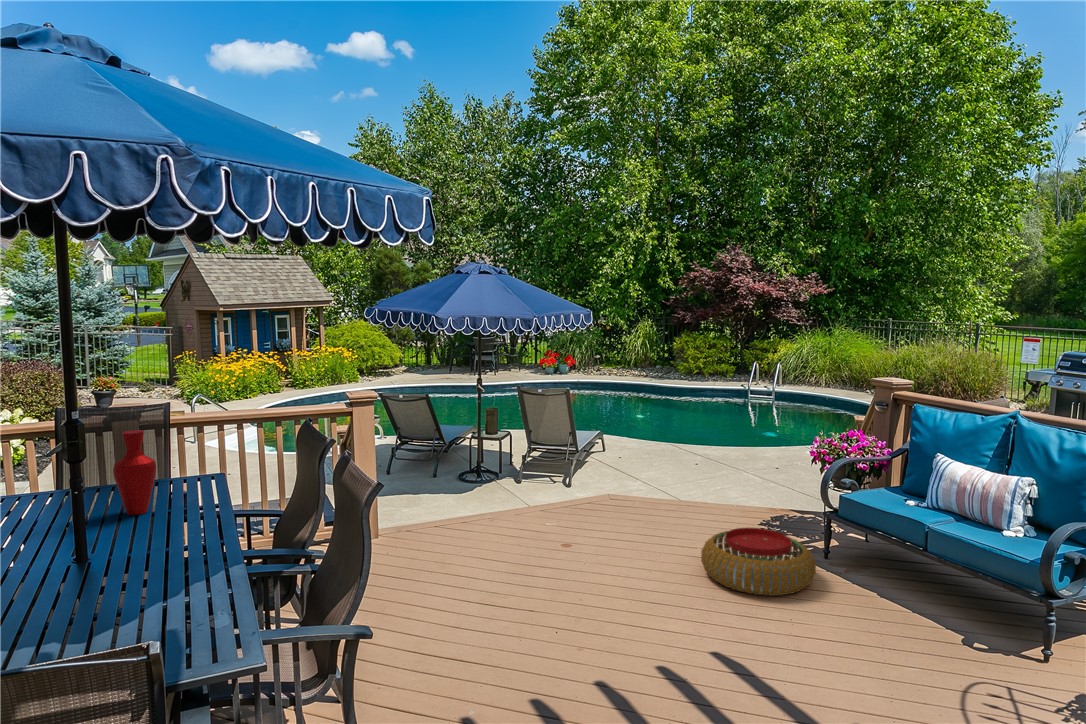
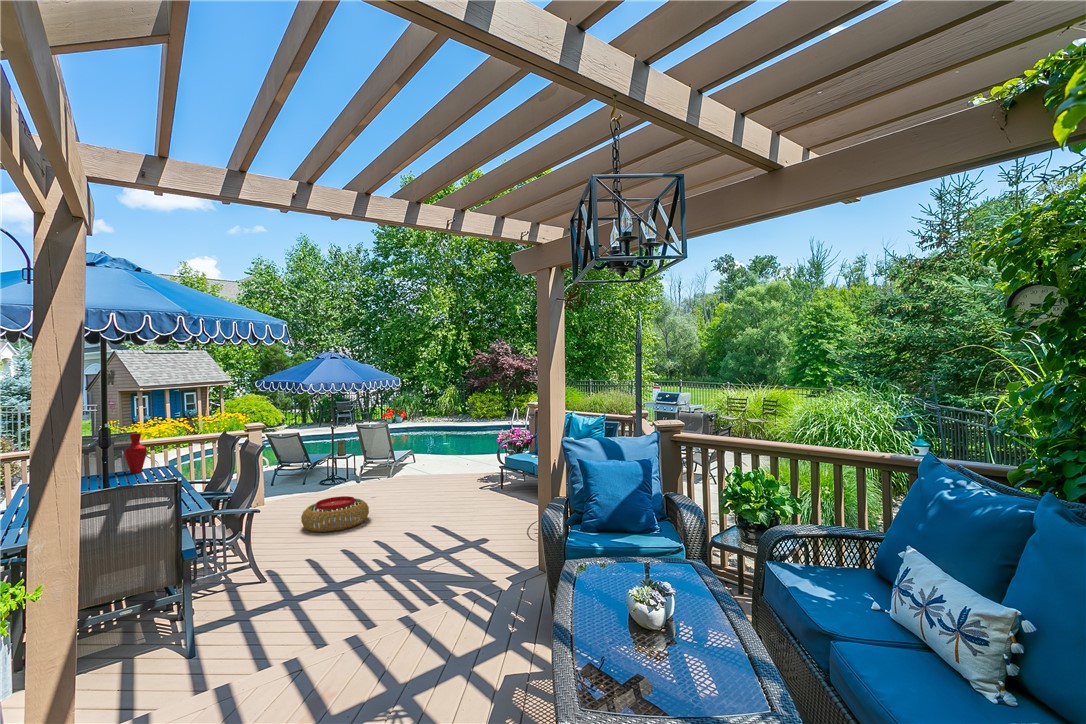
pouf: present [701,528,816,596] -> present [301,496,369,532]

